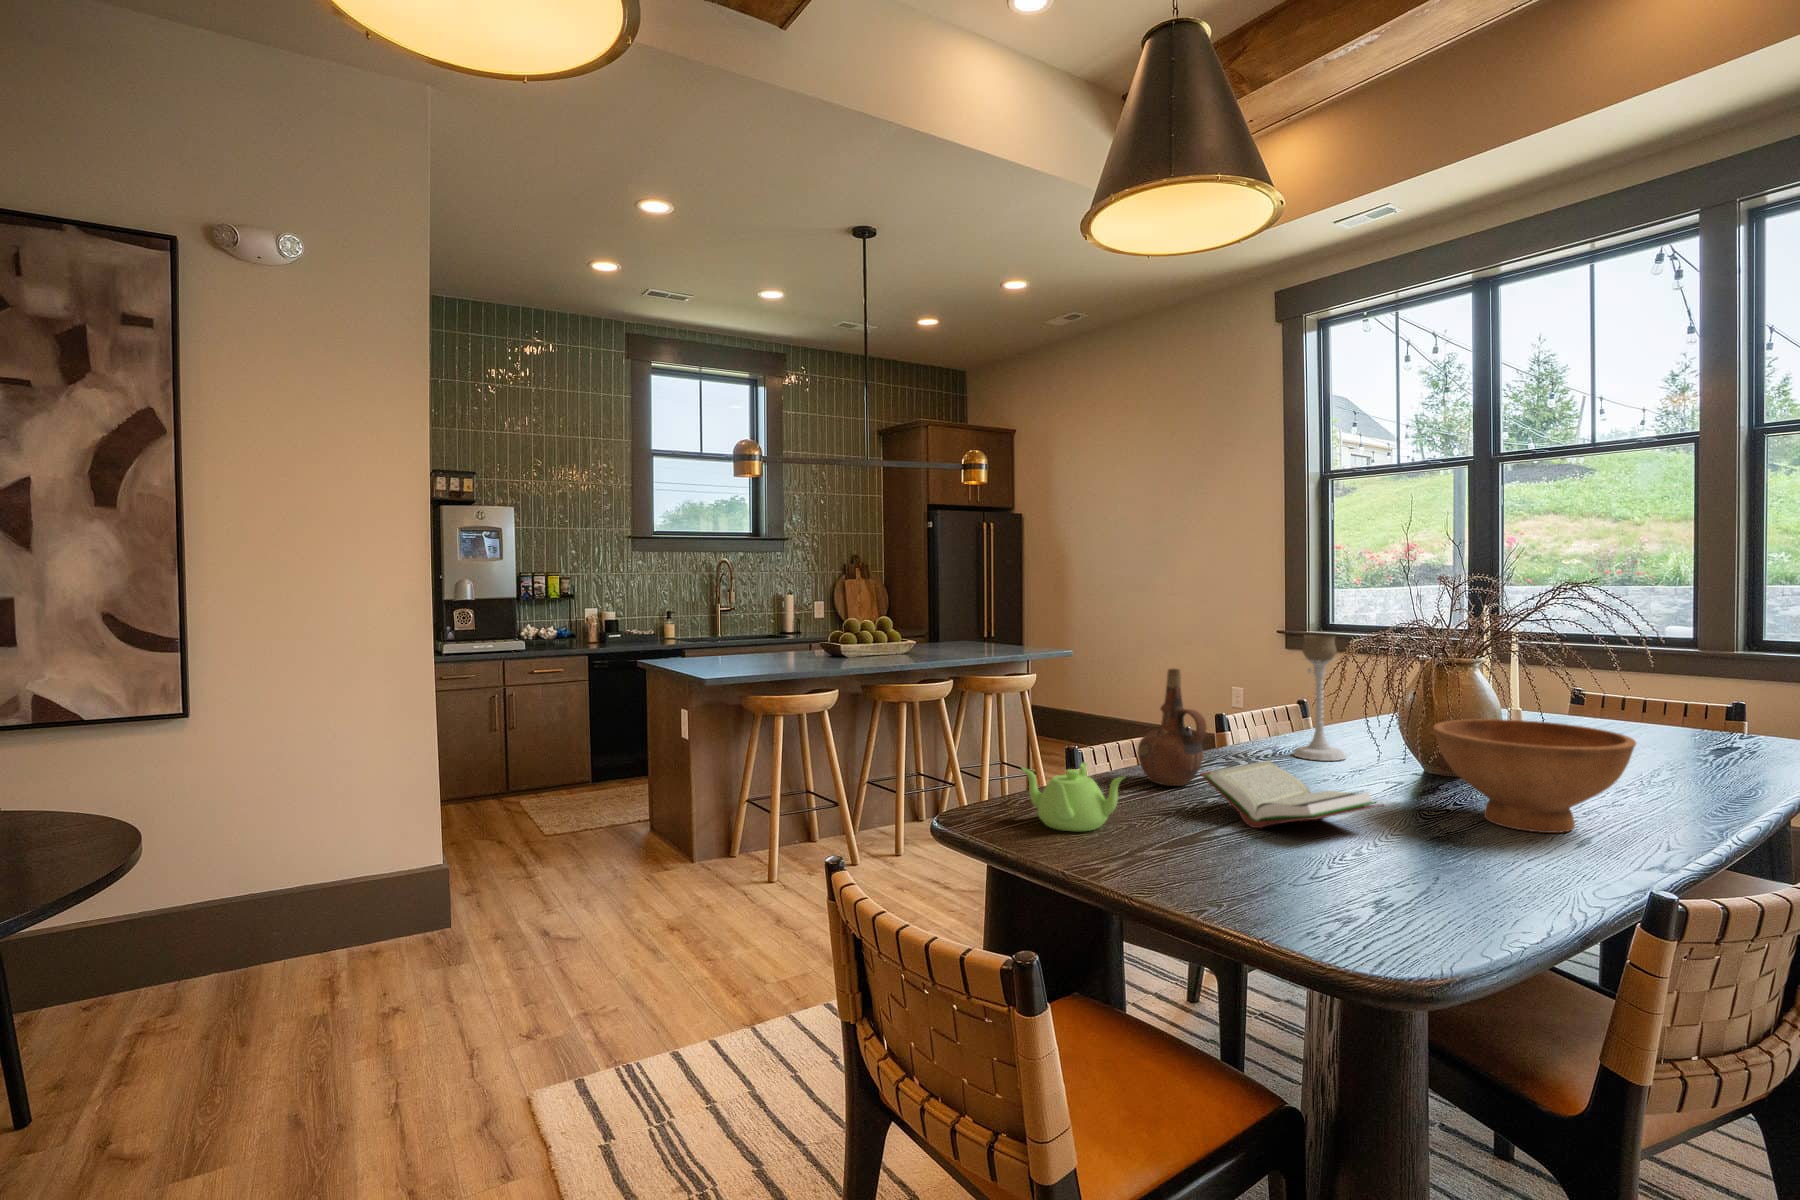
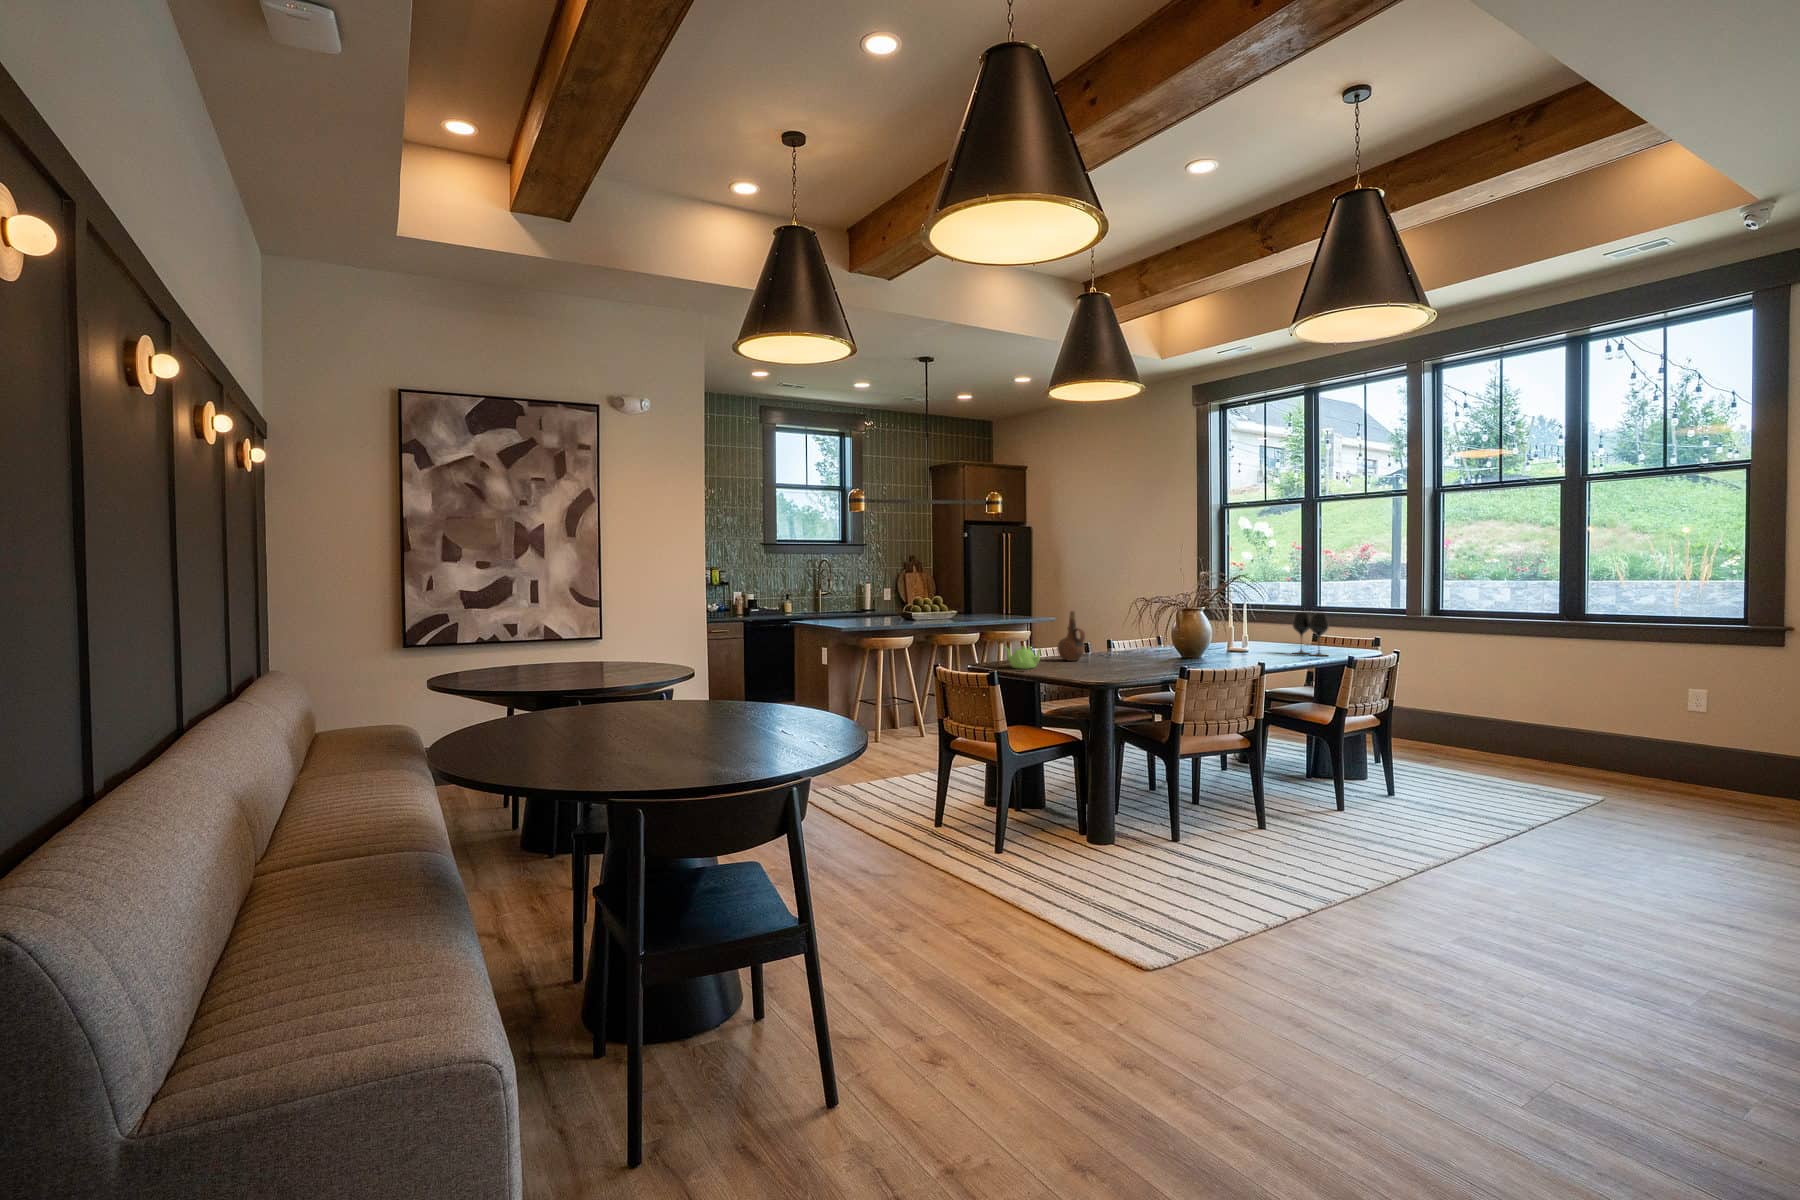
candle holder: present [1293,635,1346,761] -> none [1136,599,1160,656]
wine glass: none [1612,661,1716,760] -> present [1293,613,1329,656]
bowl: present [1433,719,1636,833] -> none [1167,630,1235,669]
book: present [1200,761,1383,828] -> none [1076,646,1140,668]

